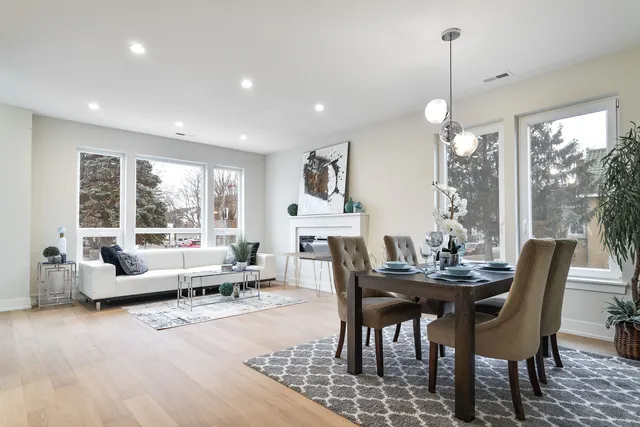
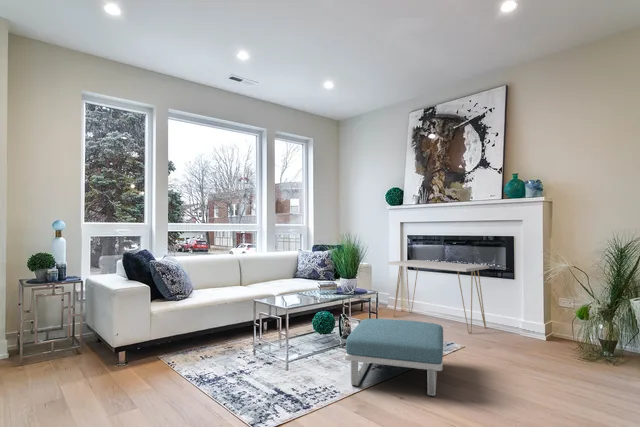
footstool: none [217,284,281,319] -> present [345,319,443,396]

